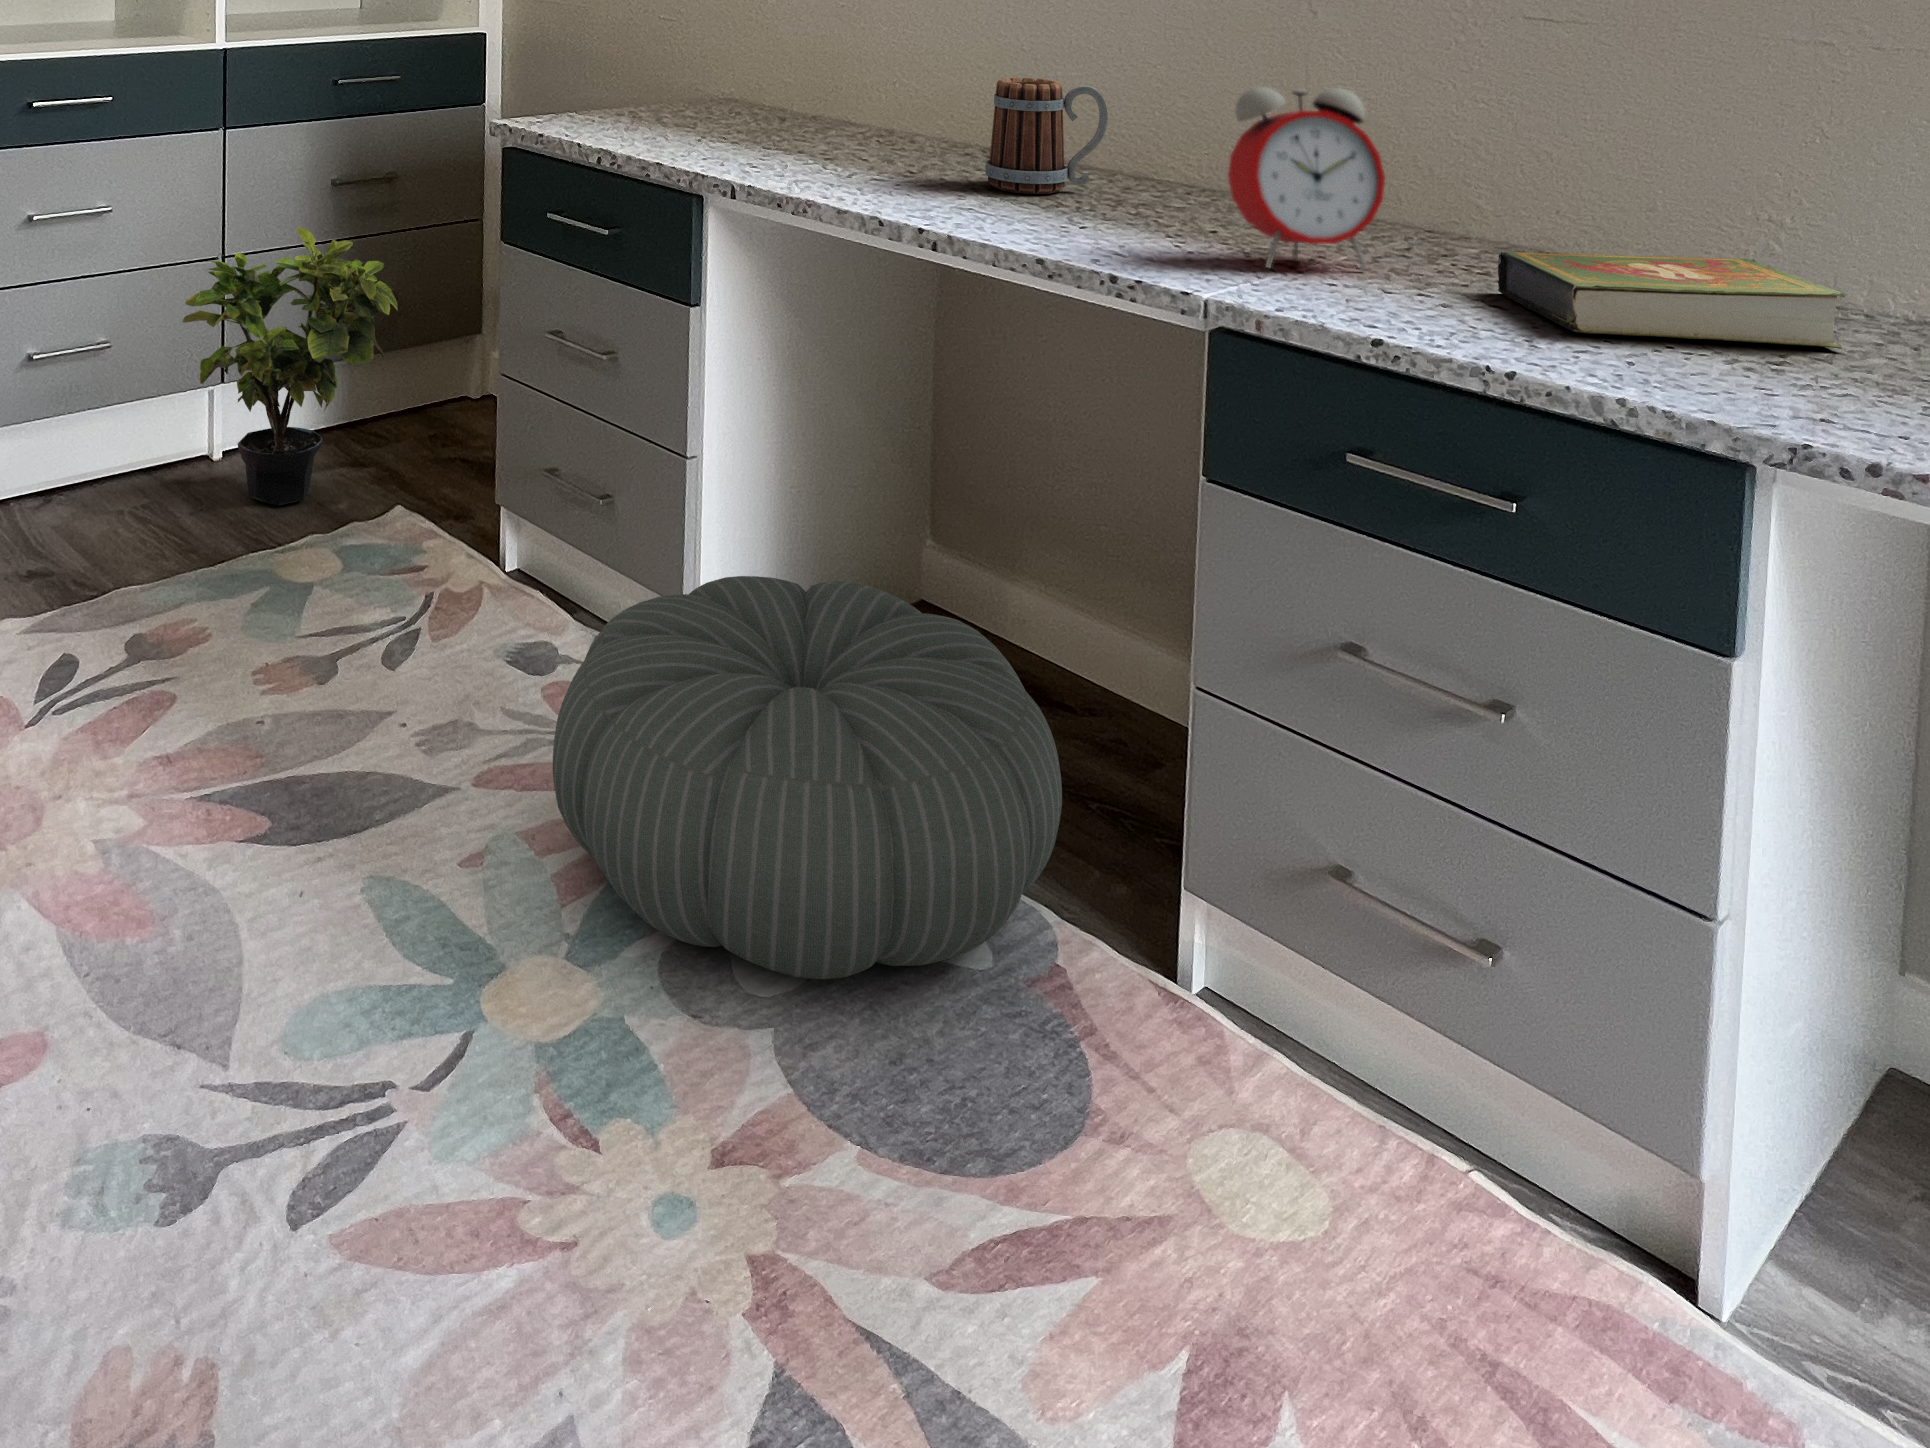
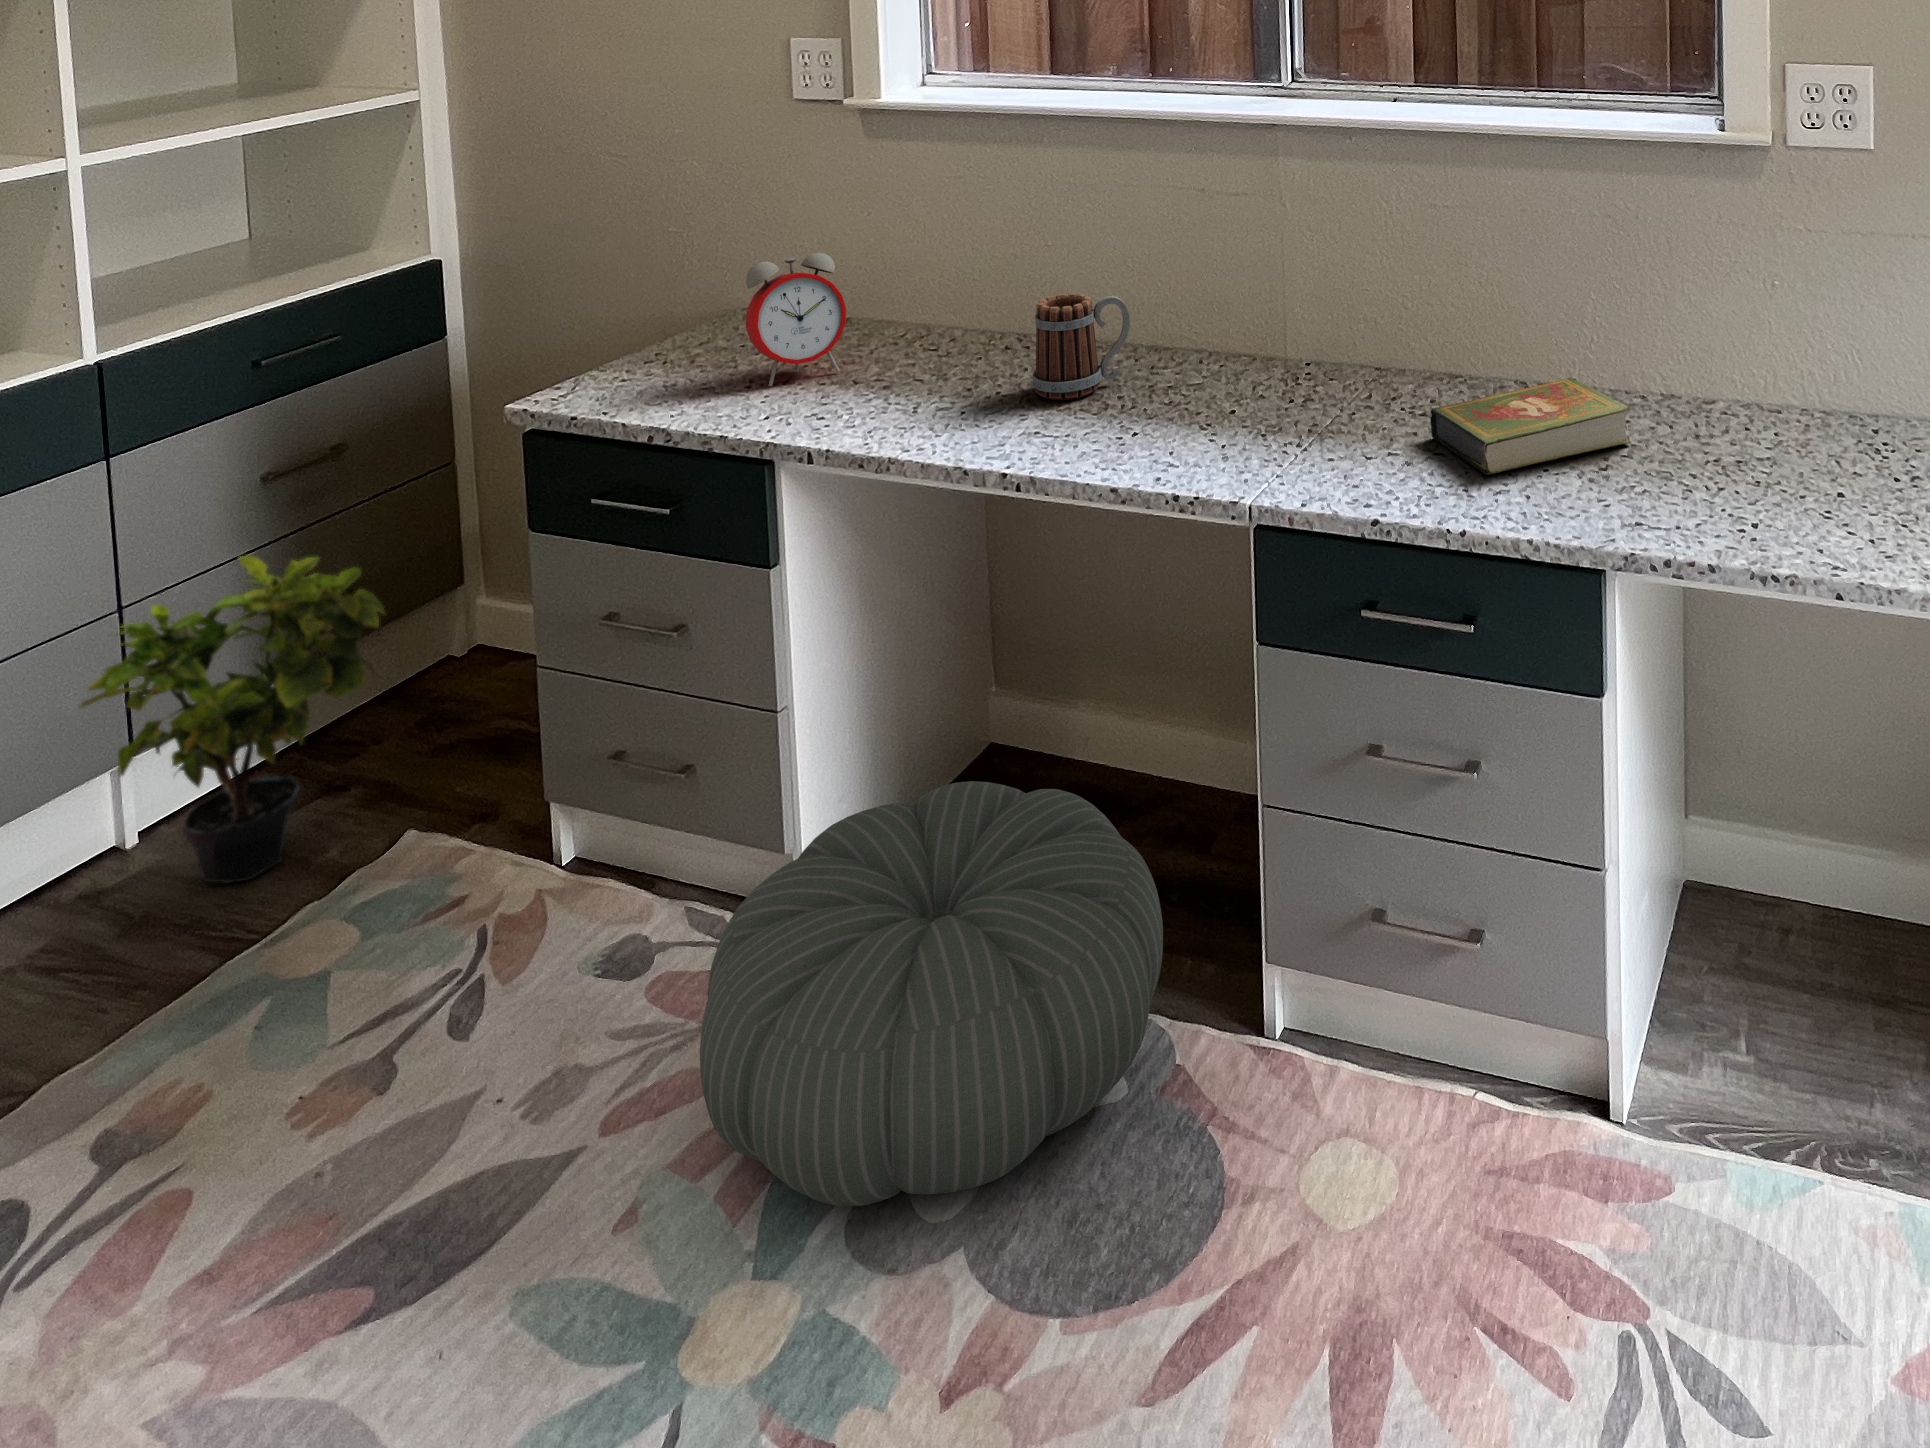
alarm clock: present [1228,87,1385,269] -> present [746,253,846,386]

